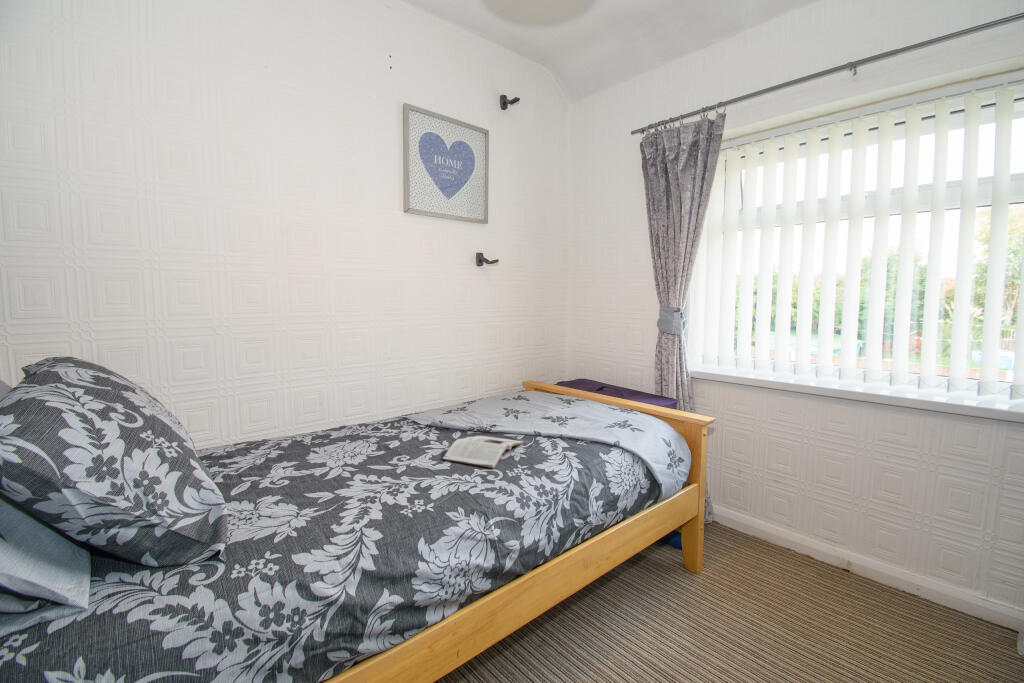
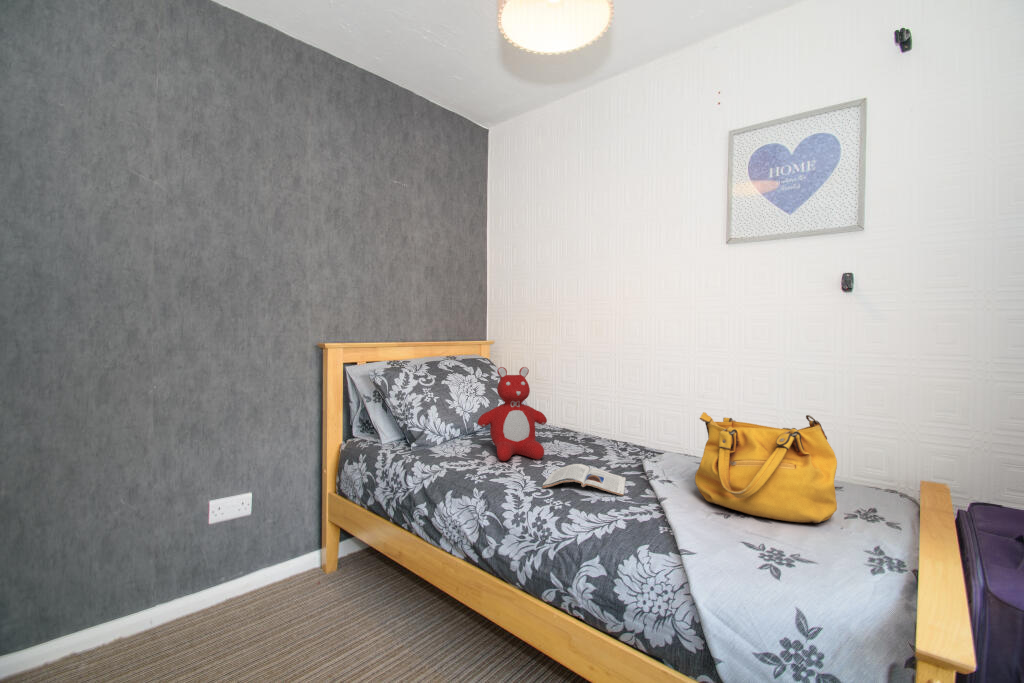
teddy bear: none [306,353,398,481] -> present [478,367,547,461]
handbag: none [509,353,583,424] -> present [695,412,837,523]

